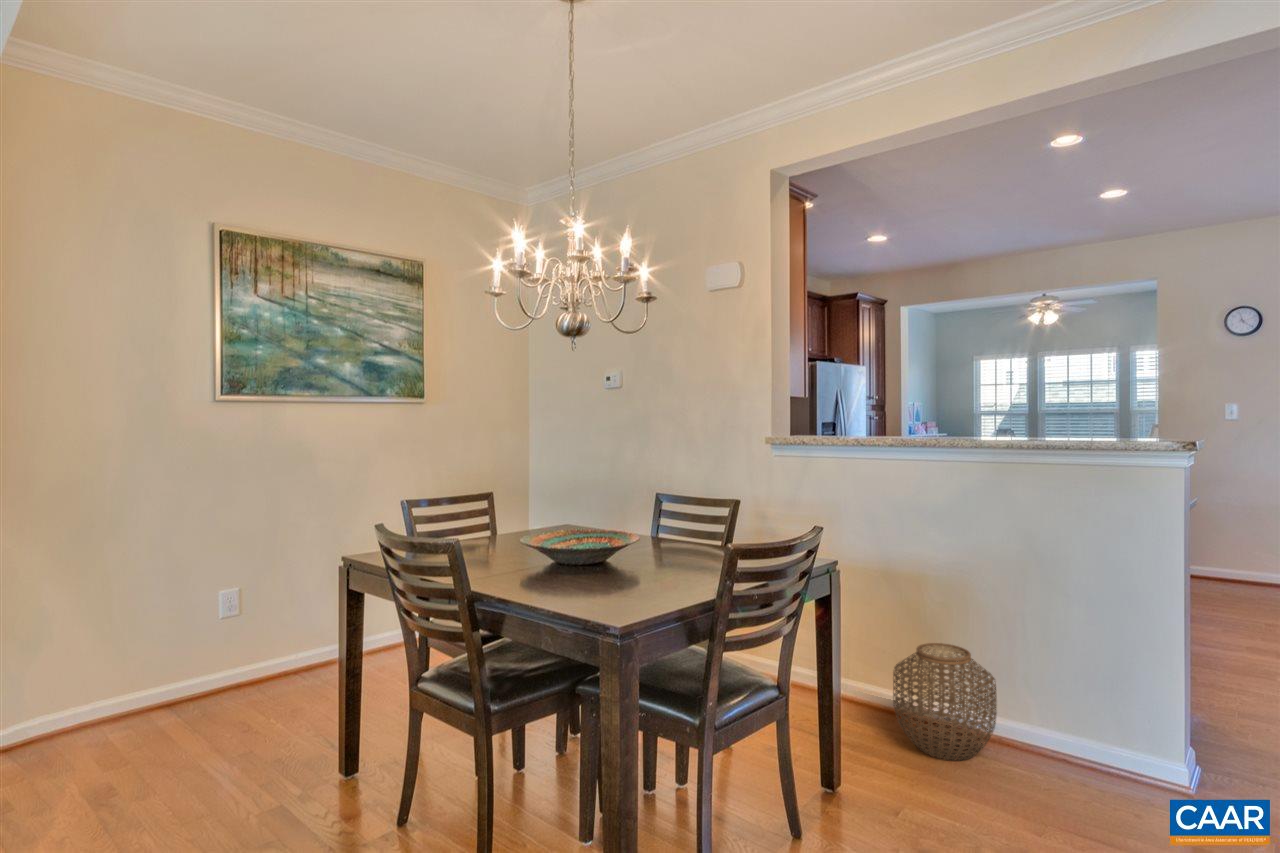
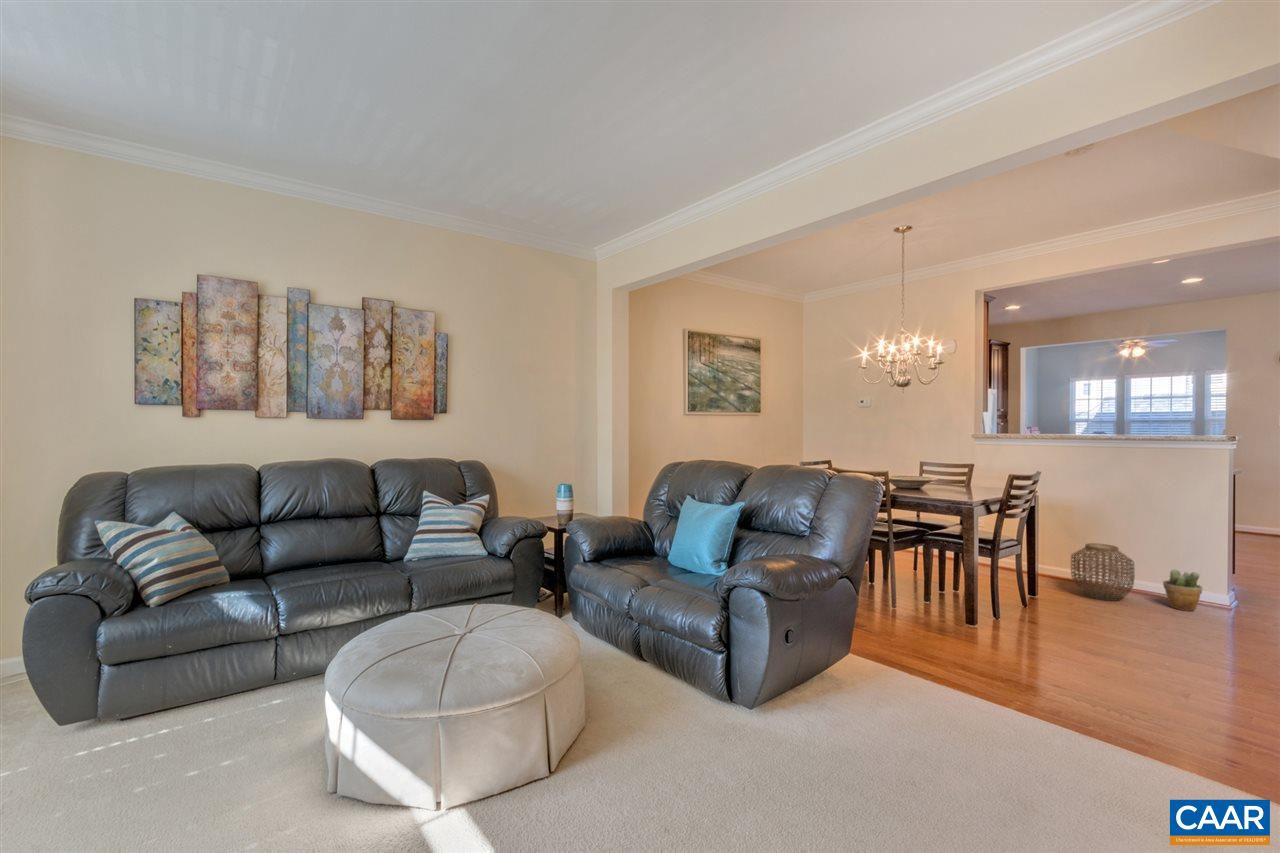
potted plant: none [1043,697,1108,782] -> present [1163,569,1202,611]

